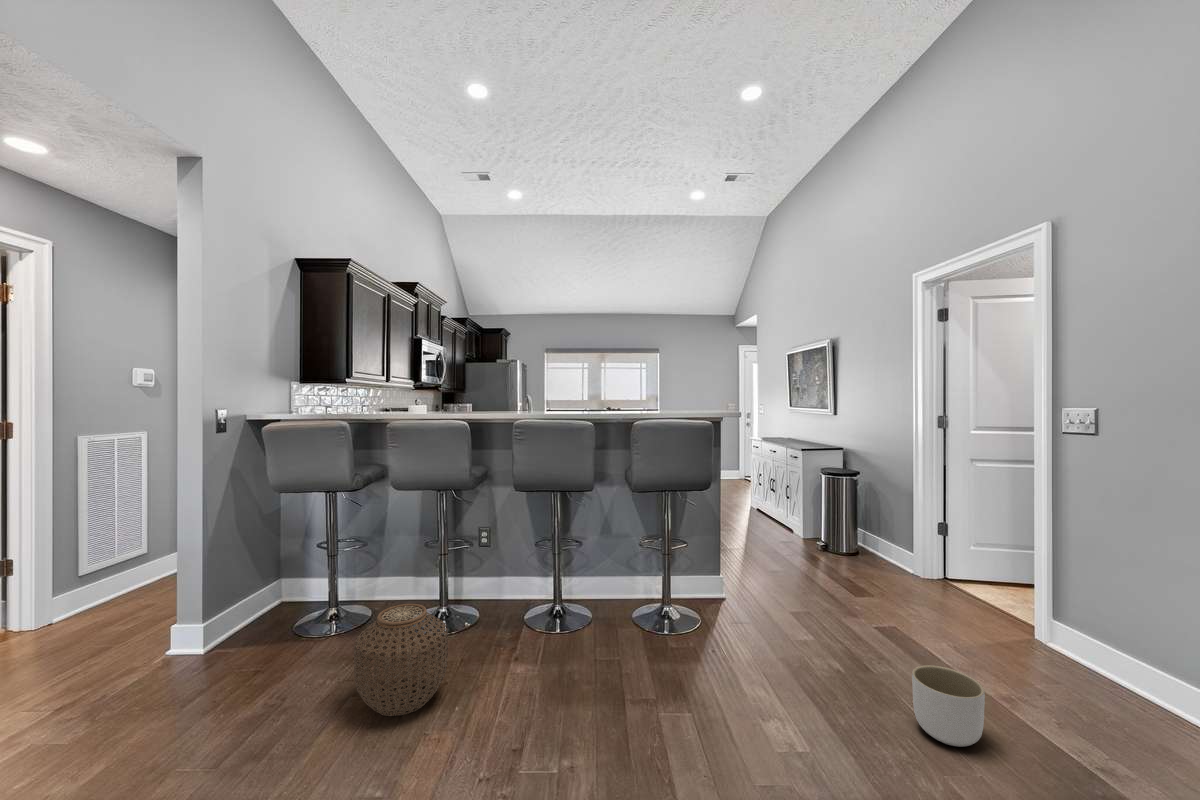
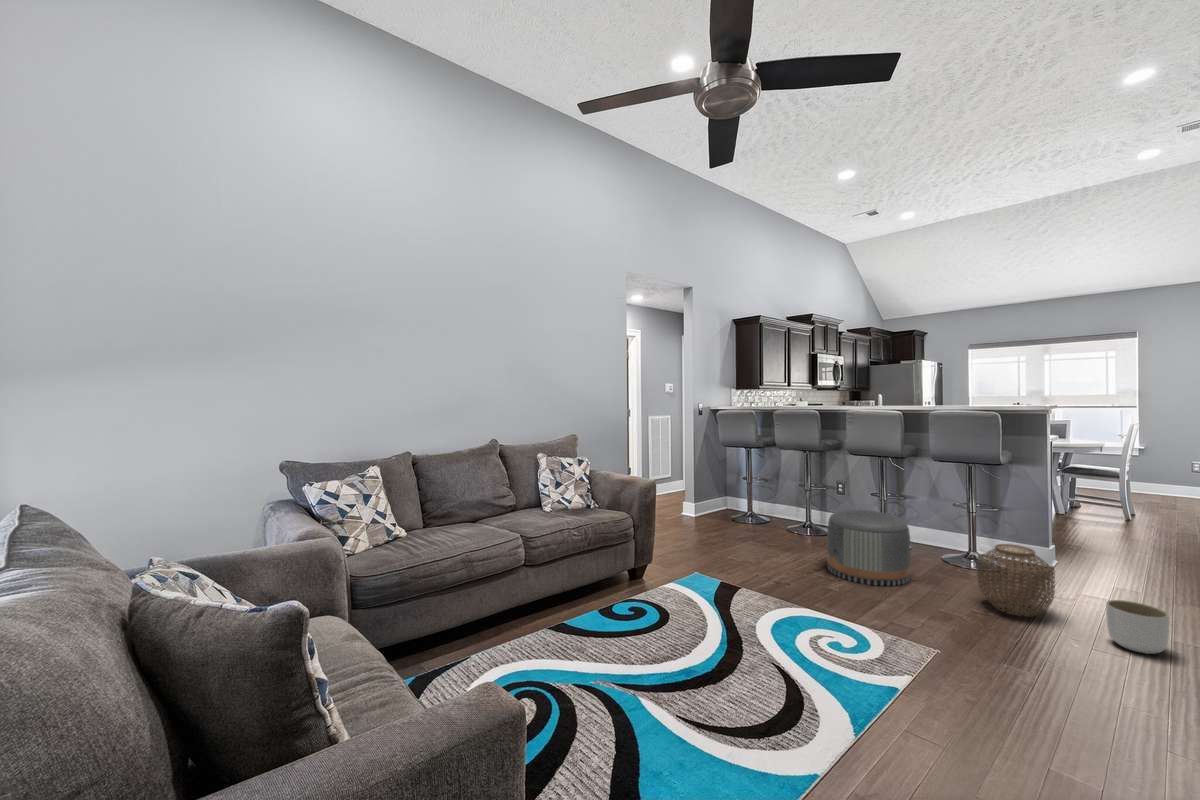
pouf: none [517,588,650,754] -> present [827,510,911,586]
woven basket: present [354,604,448,716] -> present [977,544,1055,616]

